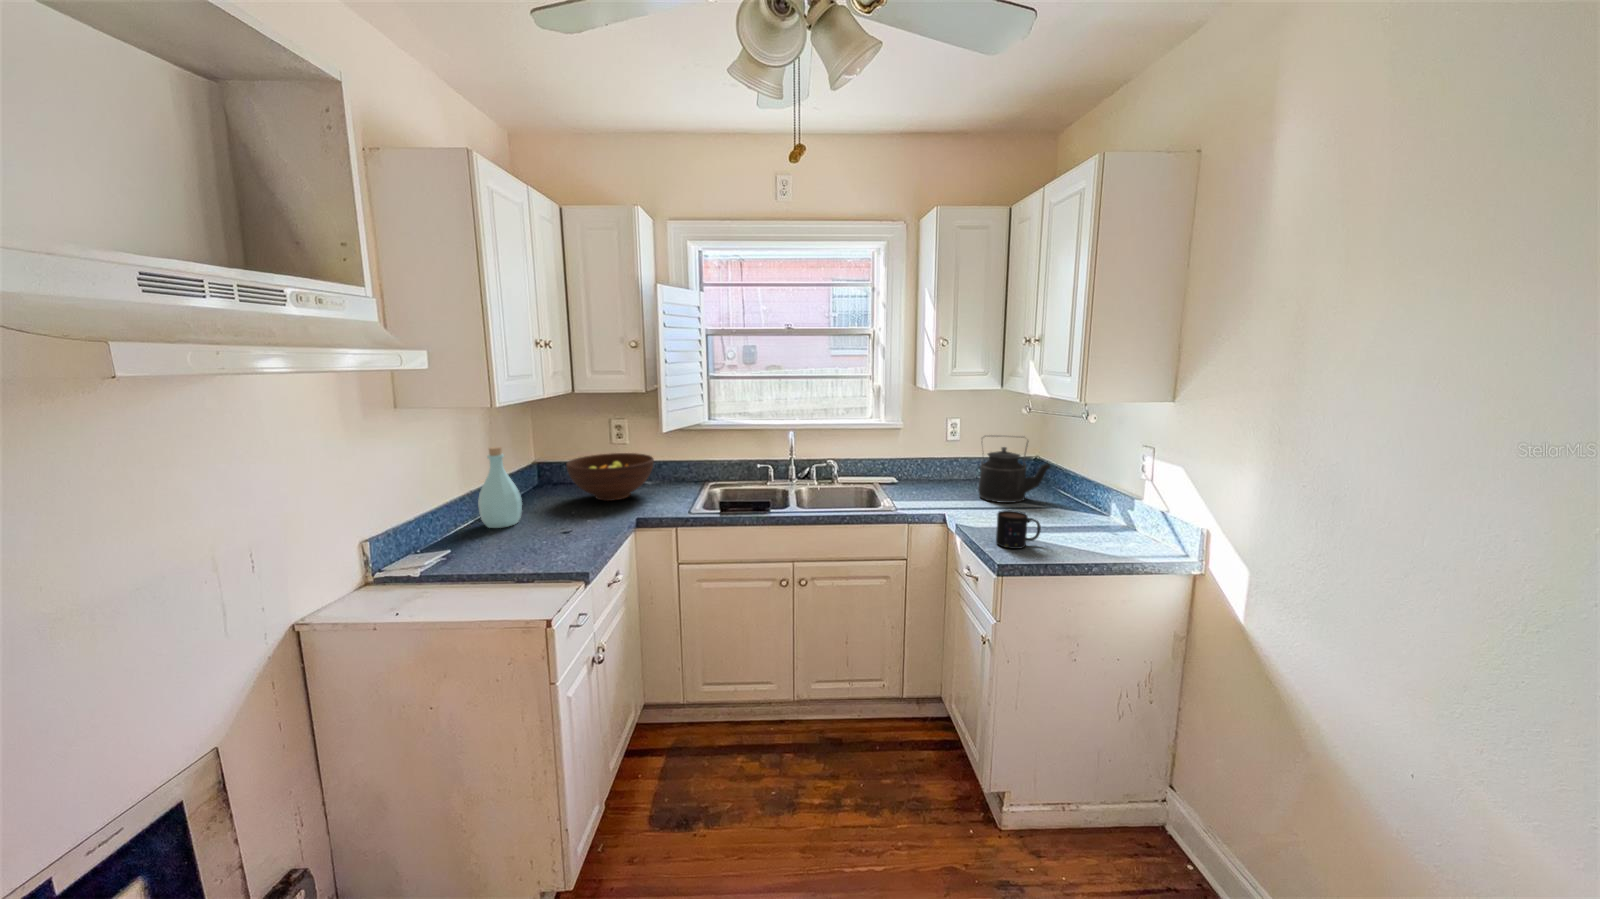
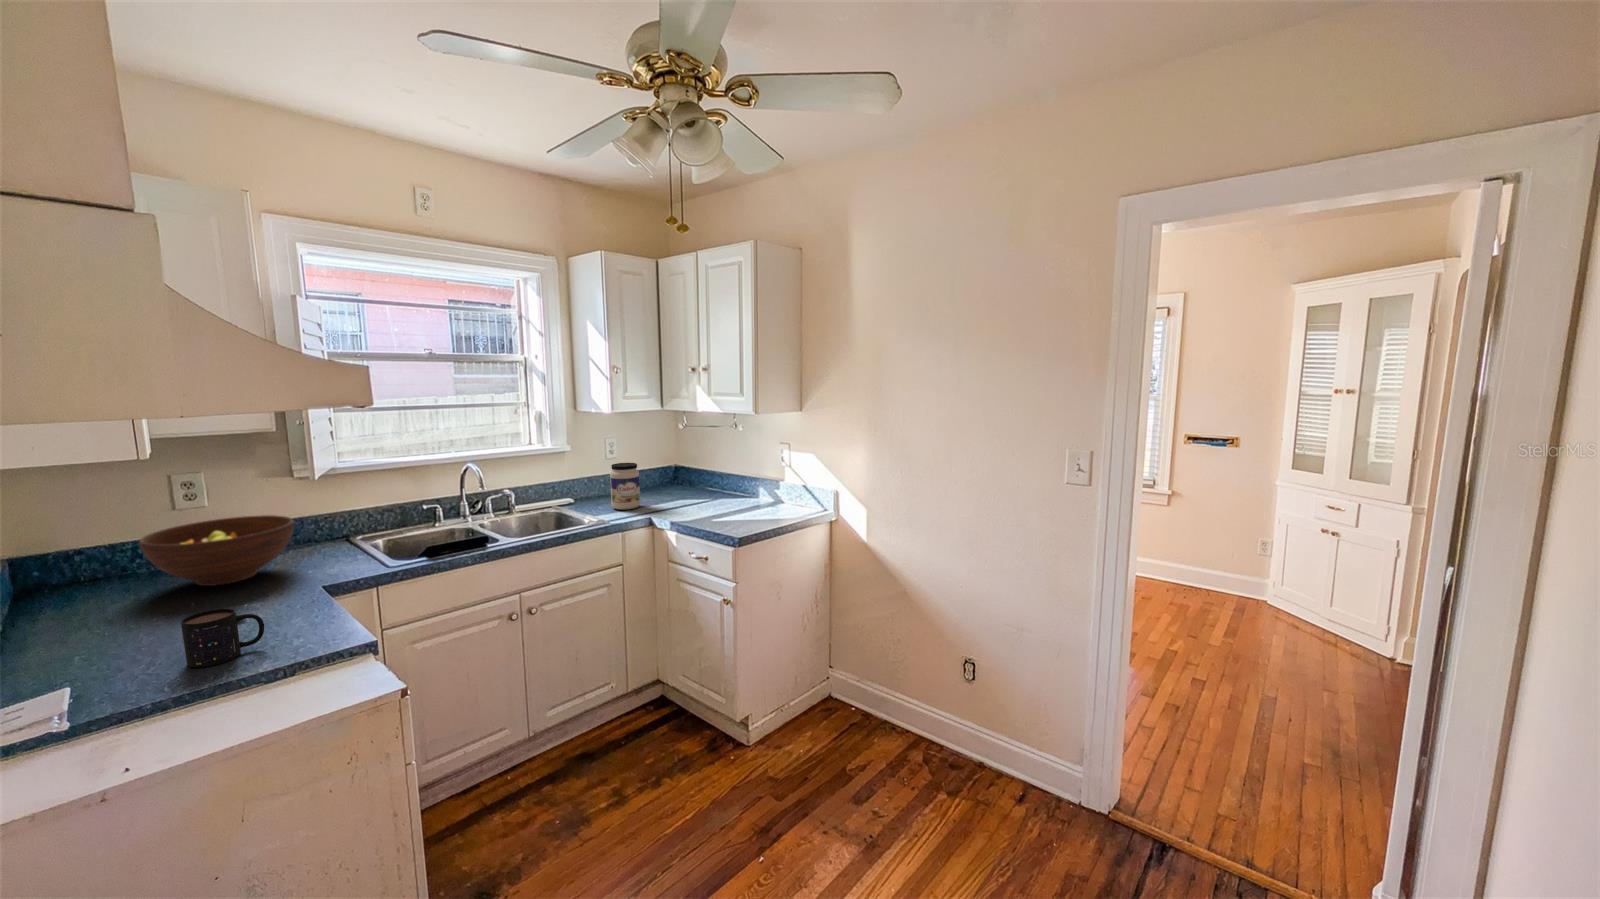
kettle: present [978,435,1050,503] -> none [656,444,711,502]
bottle: present [478,447,522,528] -> none [33,529,120,655]
jar: none [922,449,954,500] -> present [610,463,640,510]
mug: present [996,510,1041,549] -> present [181,609,264,667]

